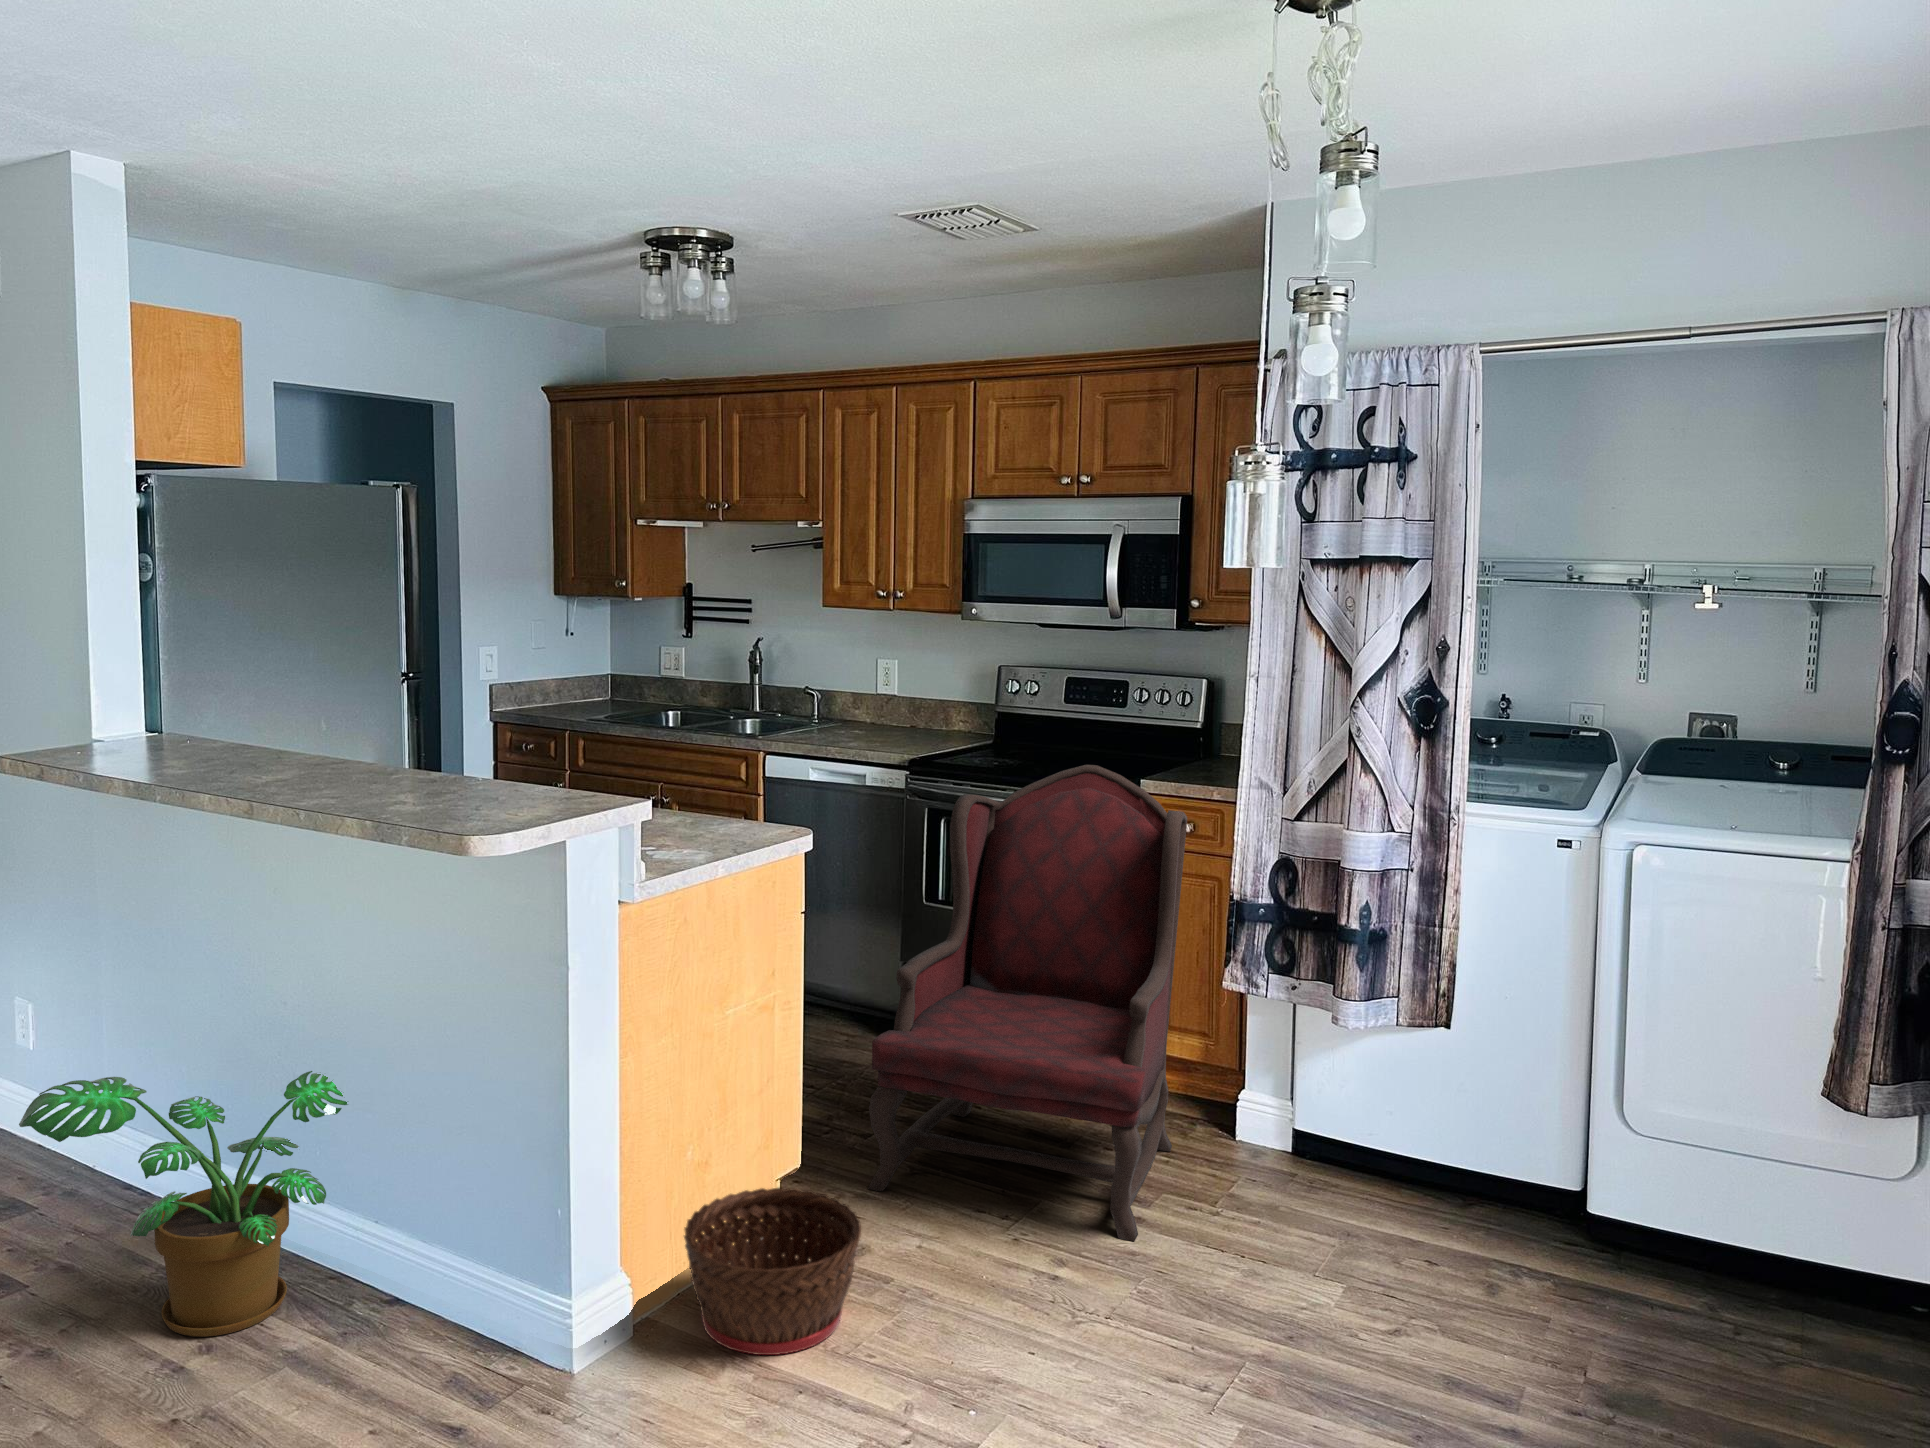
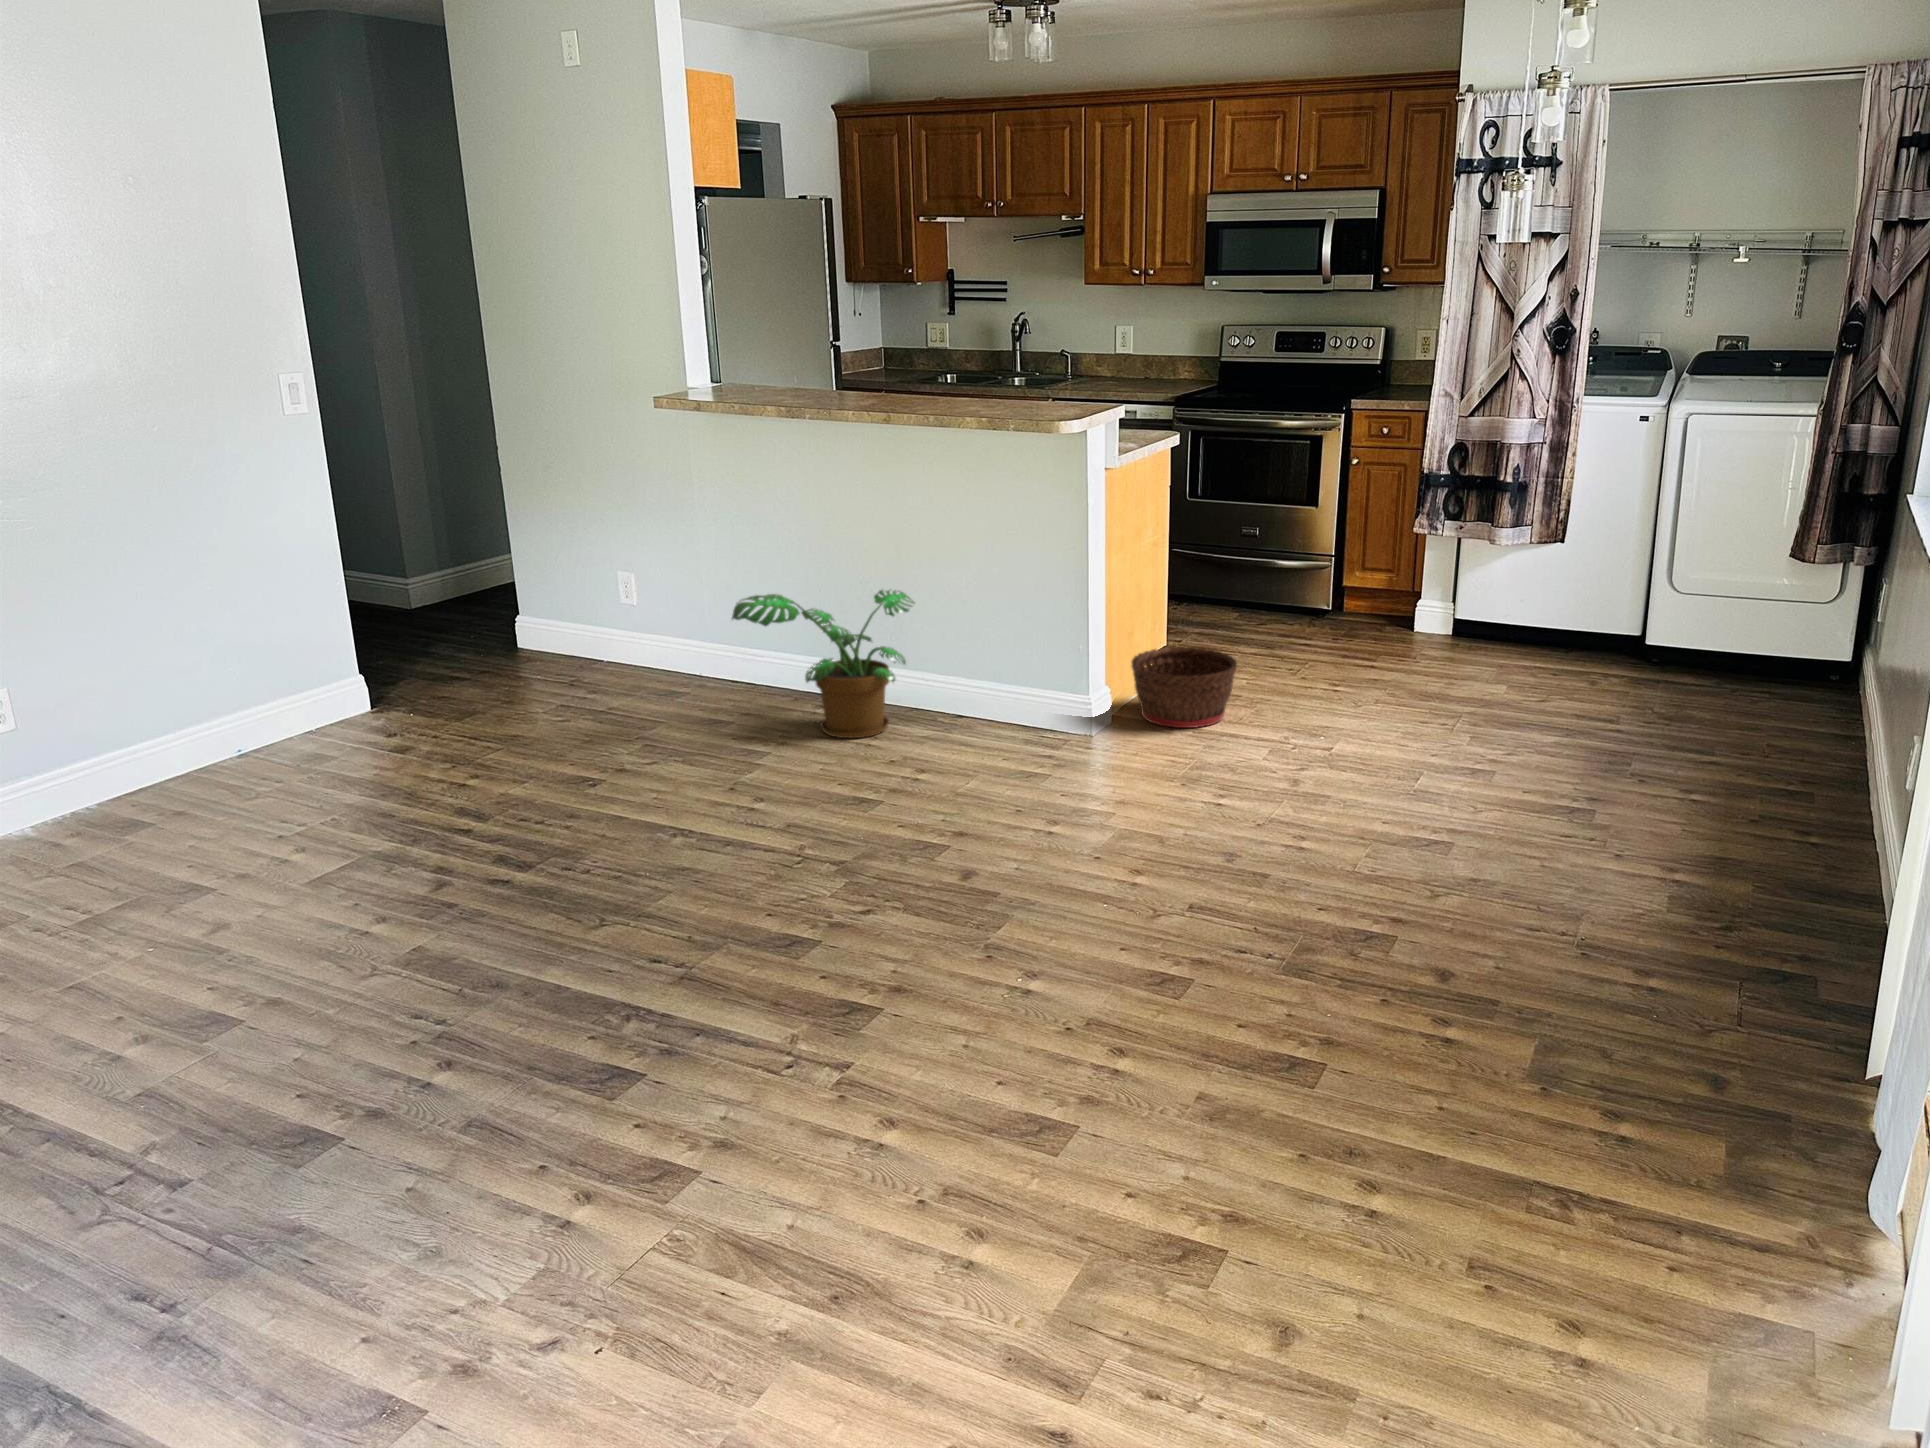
armchair: present [868,765,1187,1241] -> none [1198,389,1392,677]

